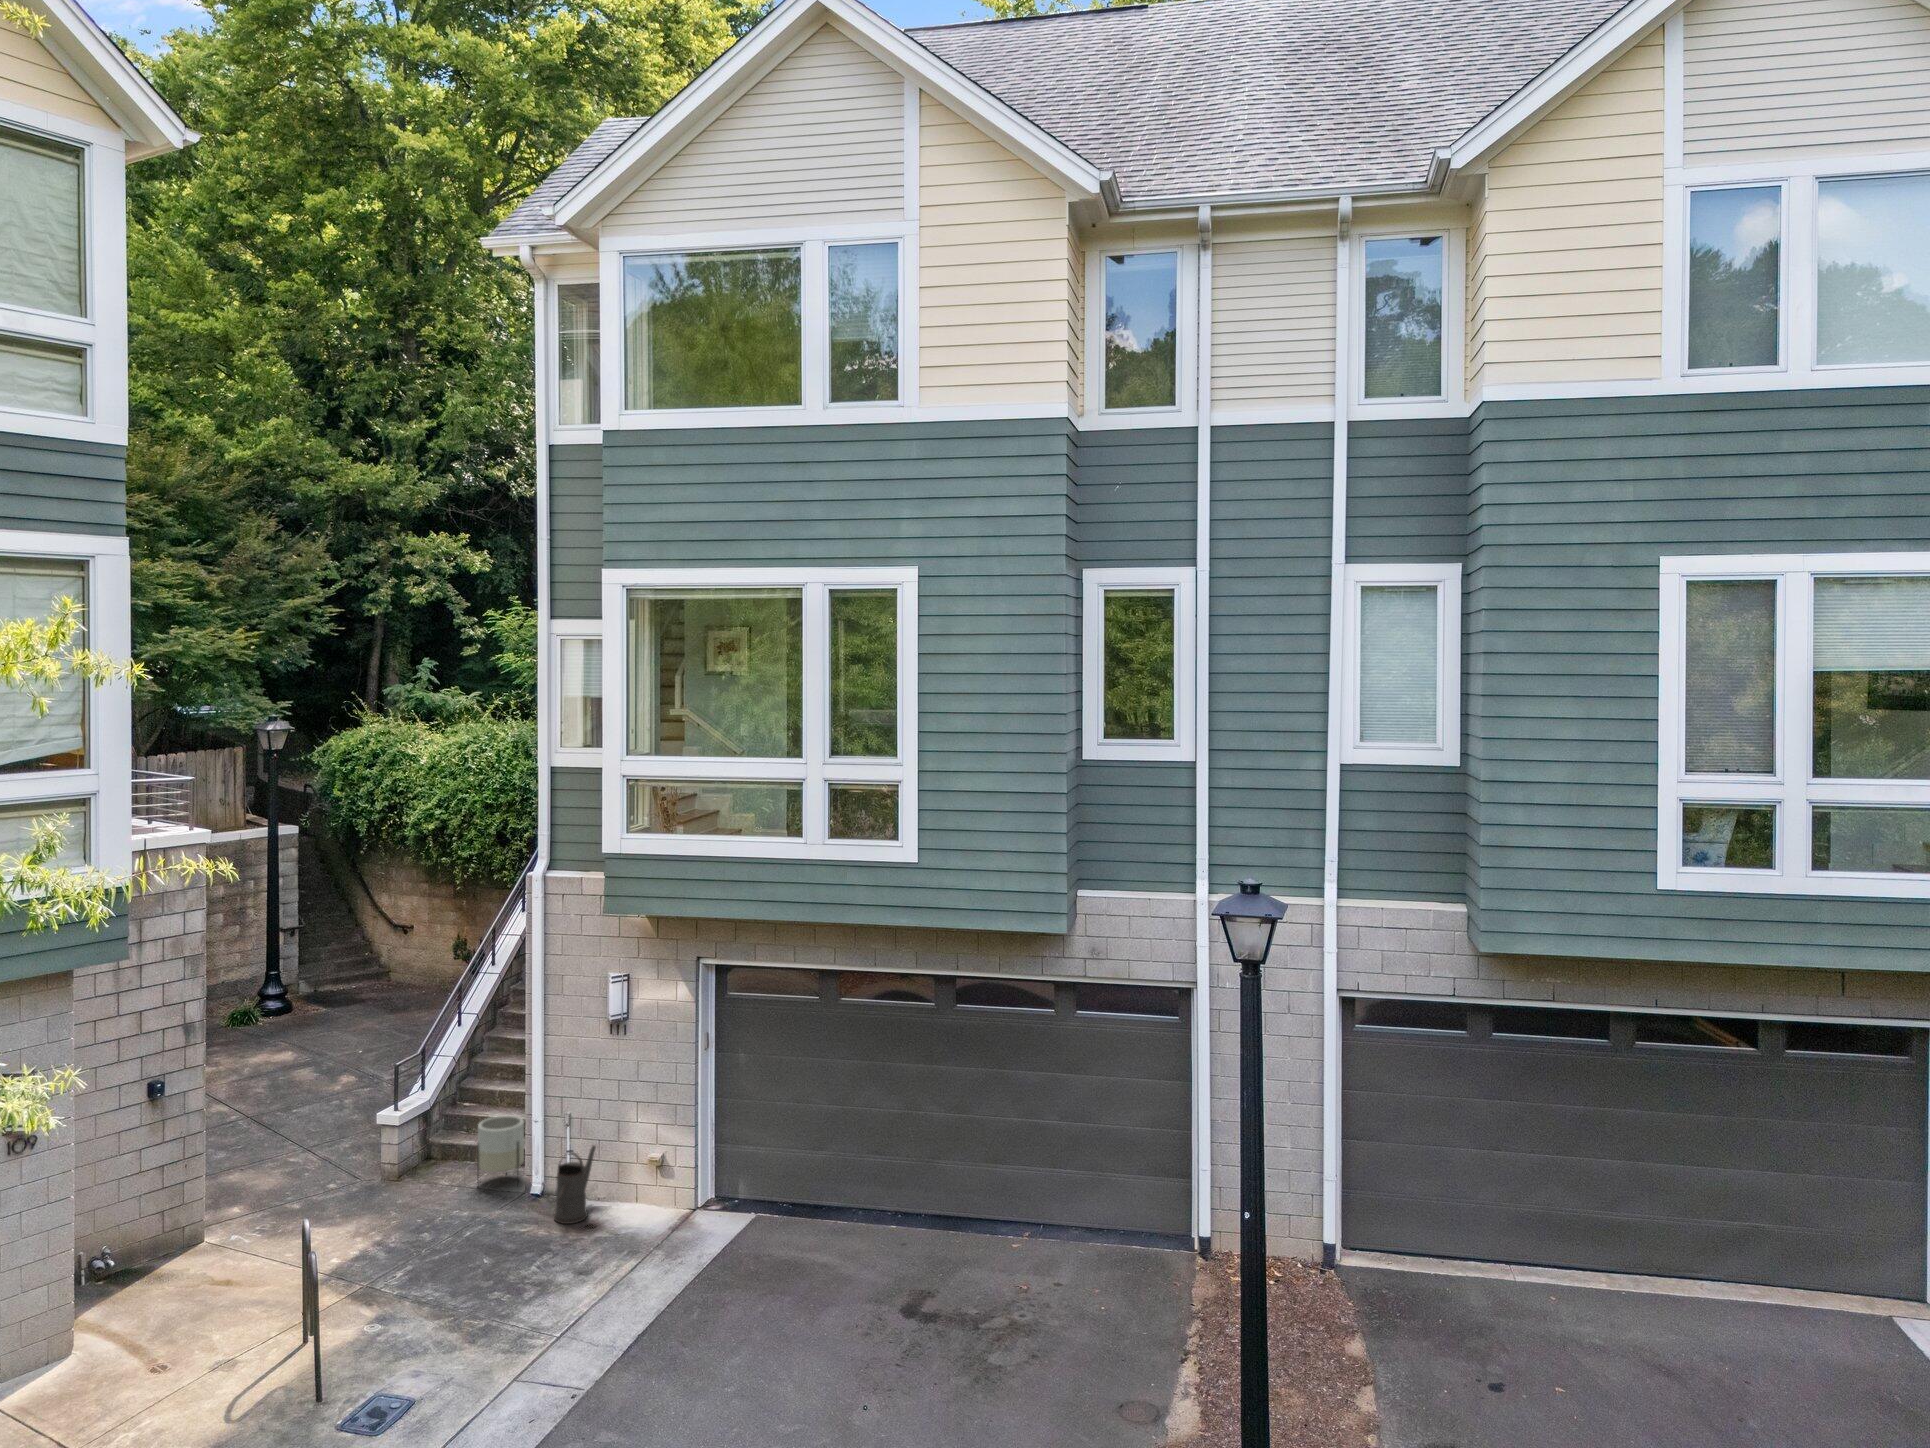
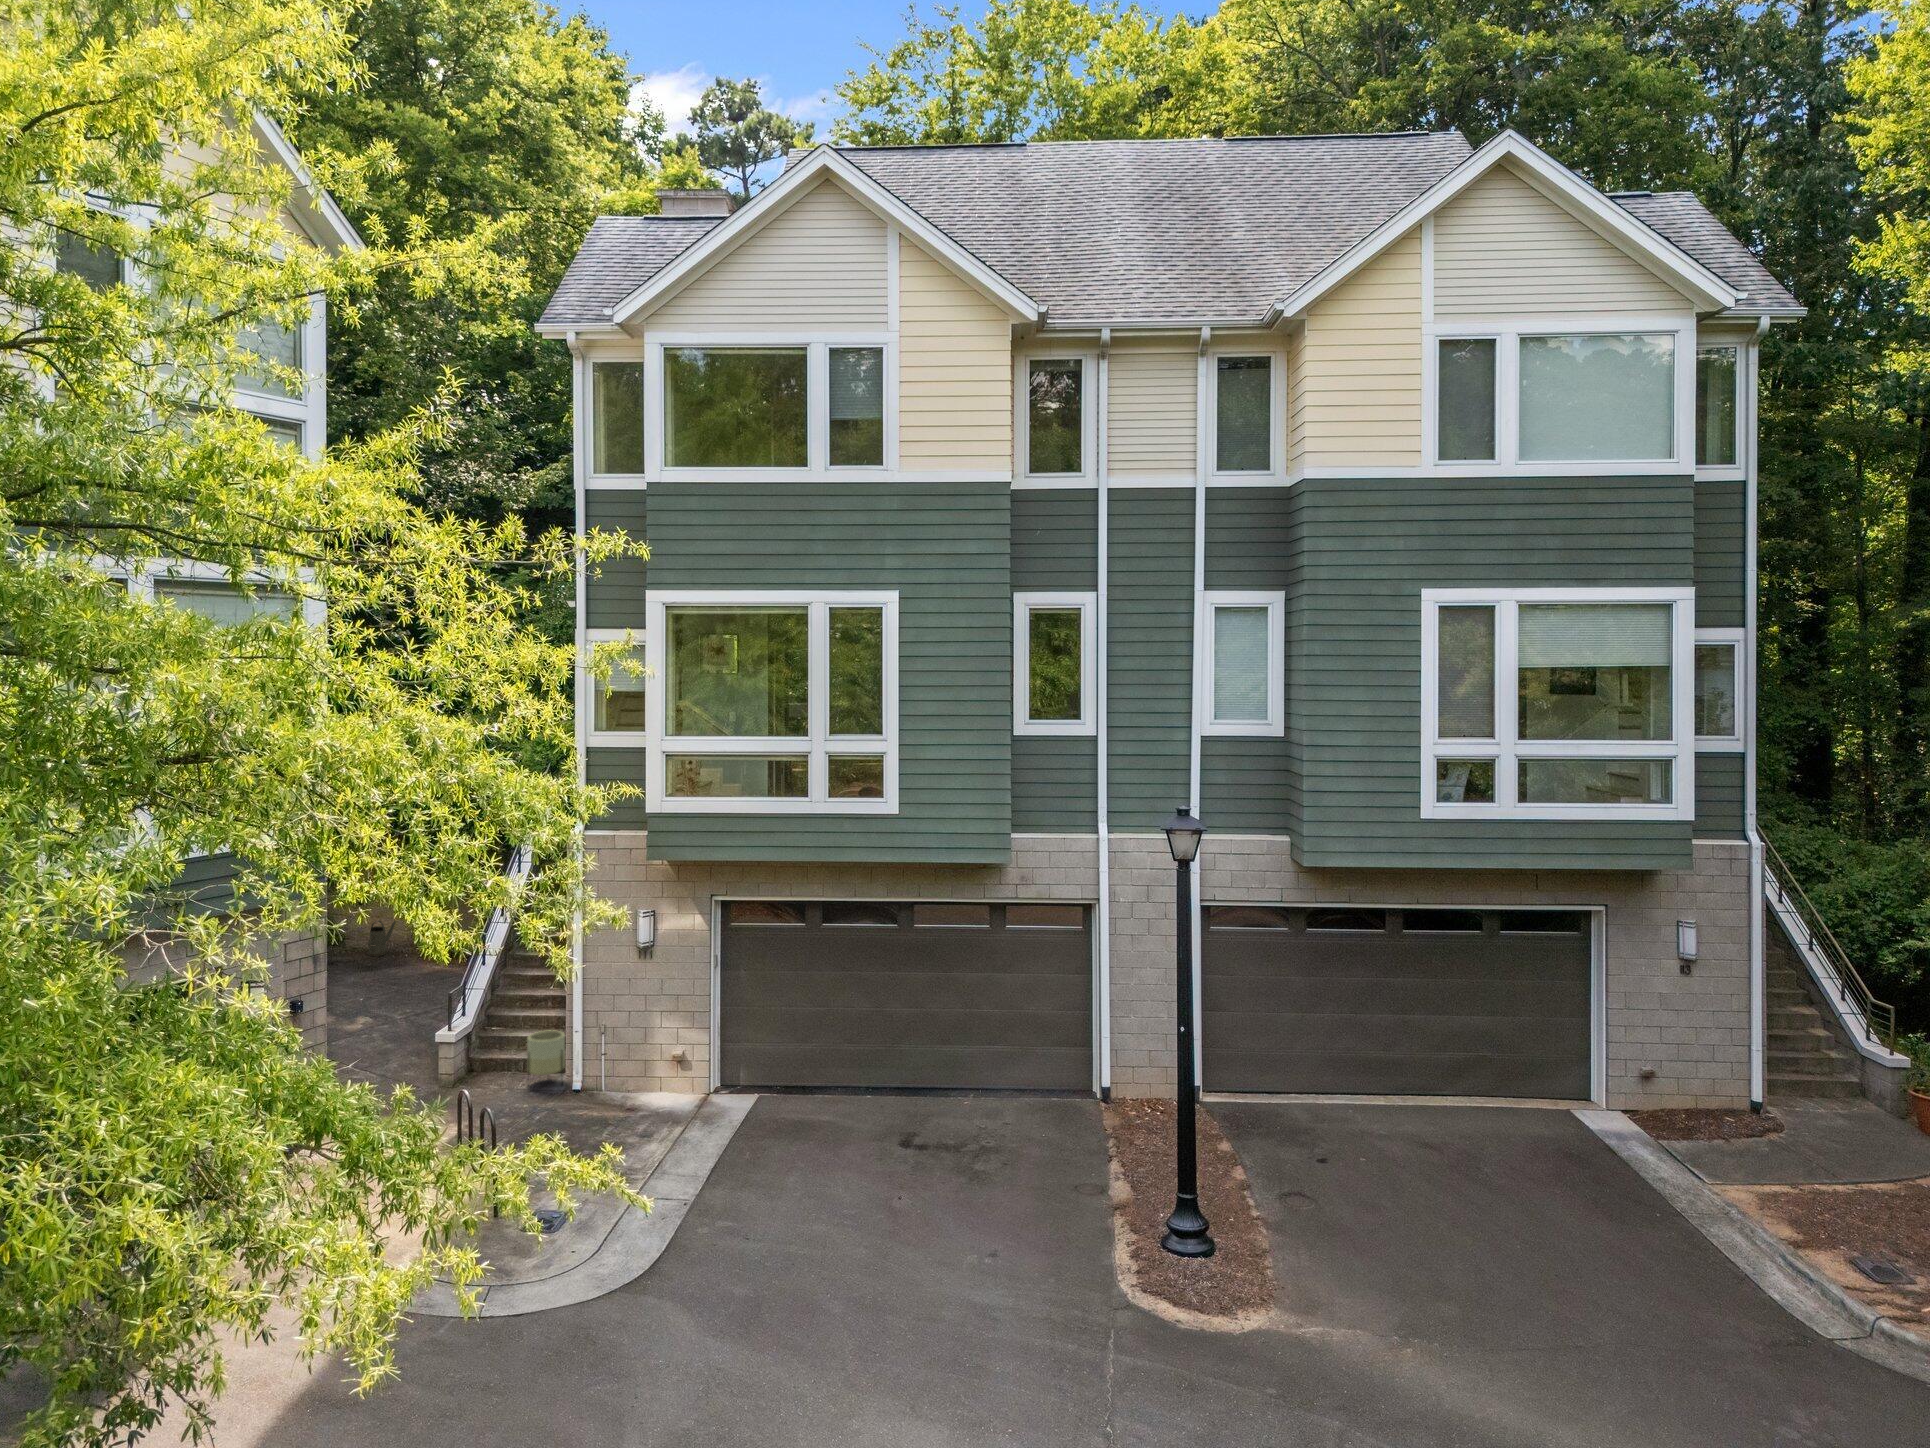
watering can: present [554,1146,596,1224] -> present [368,921,396,956]

